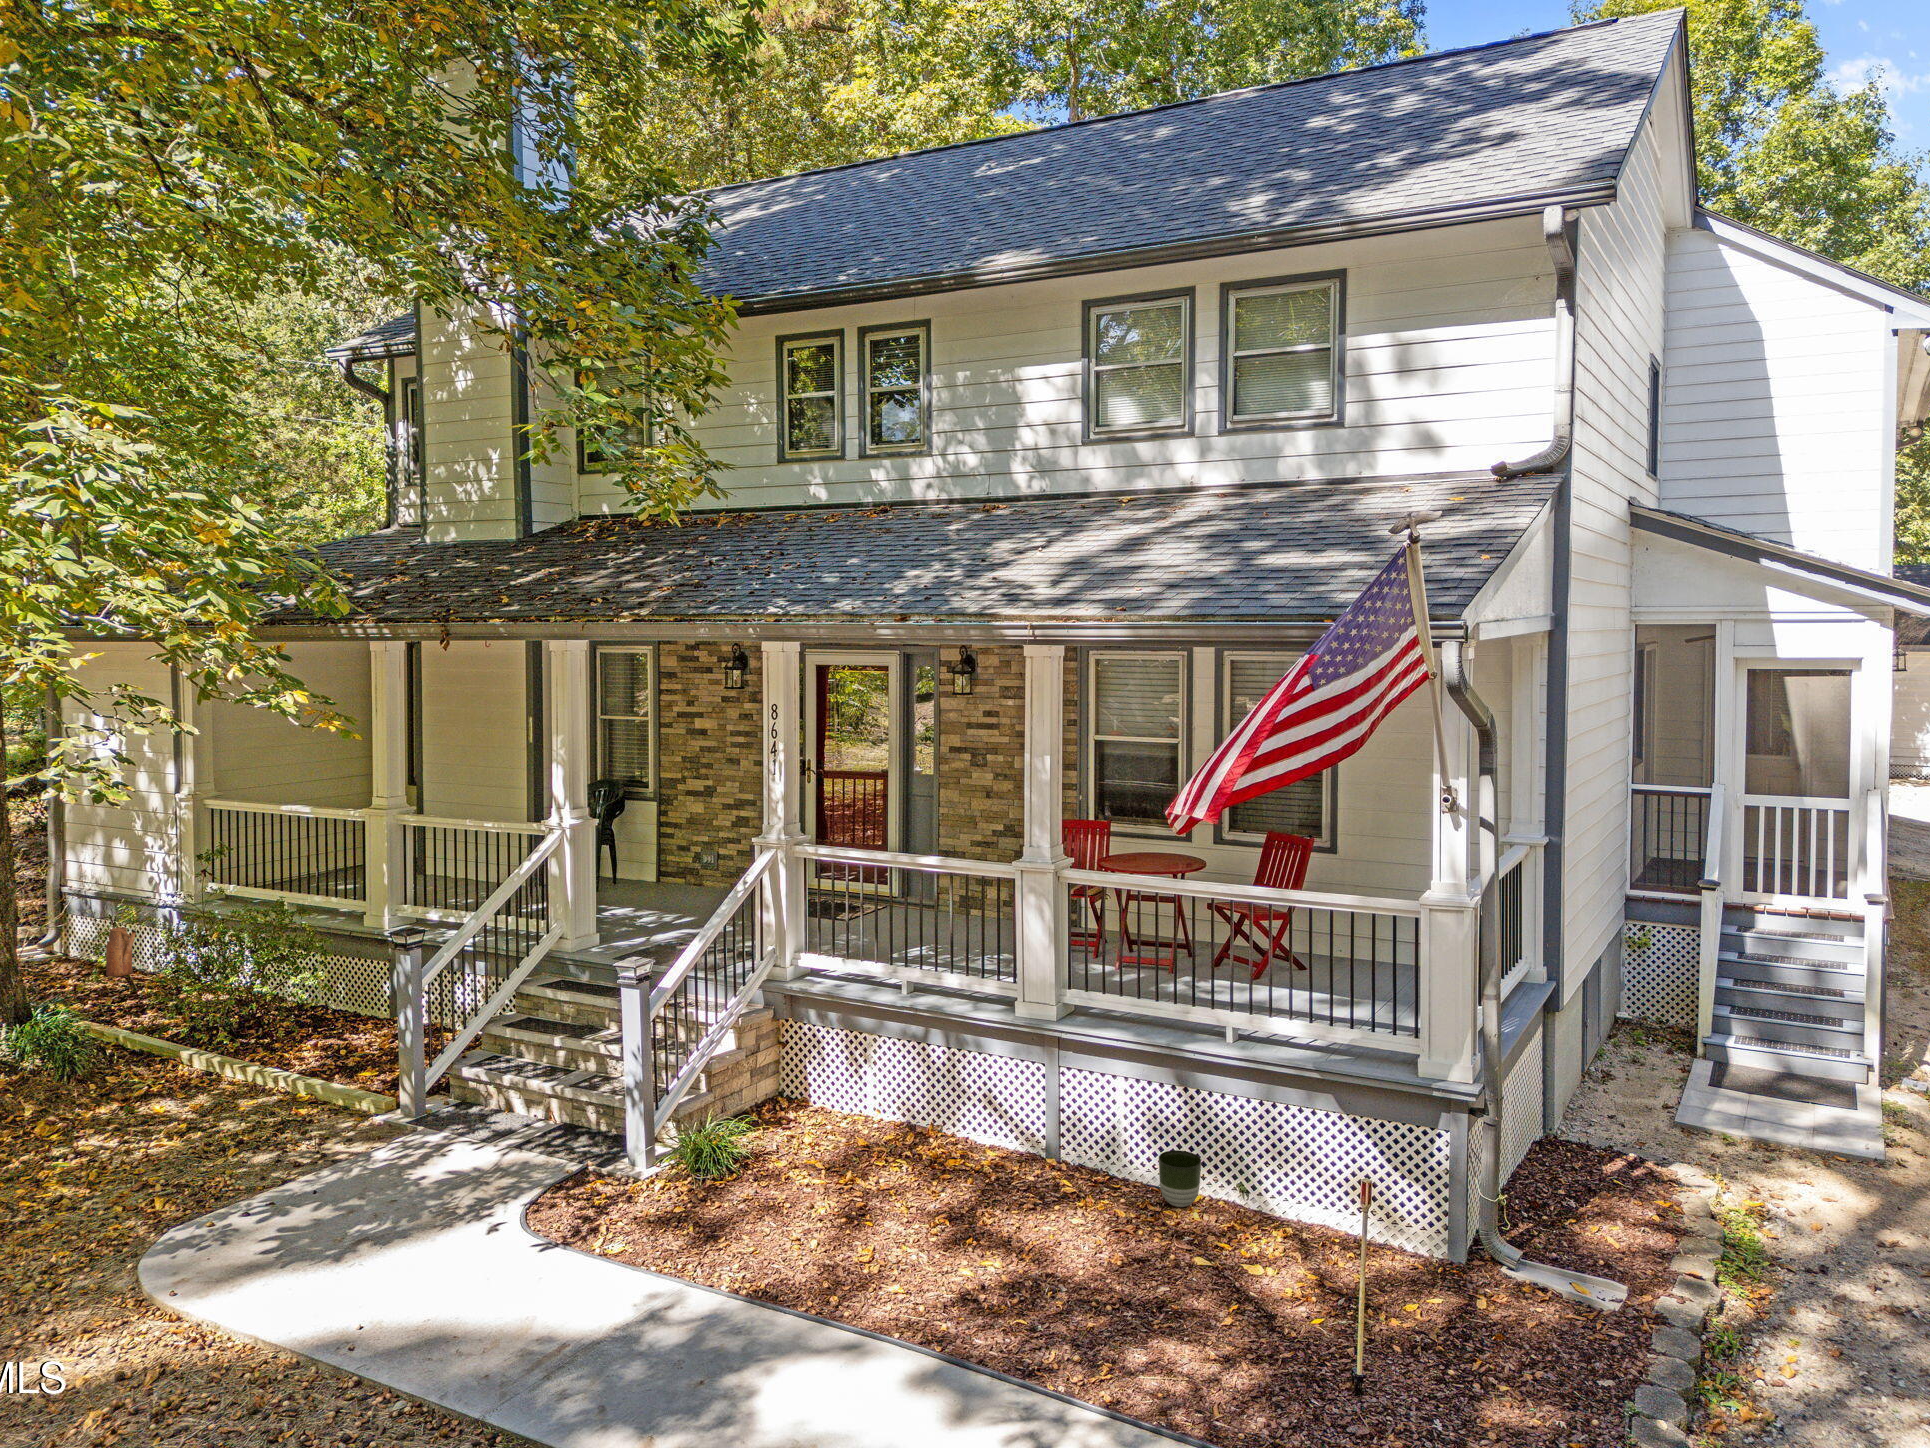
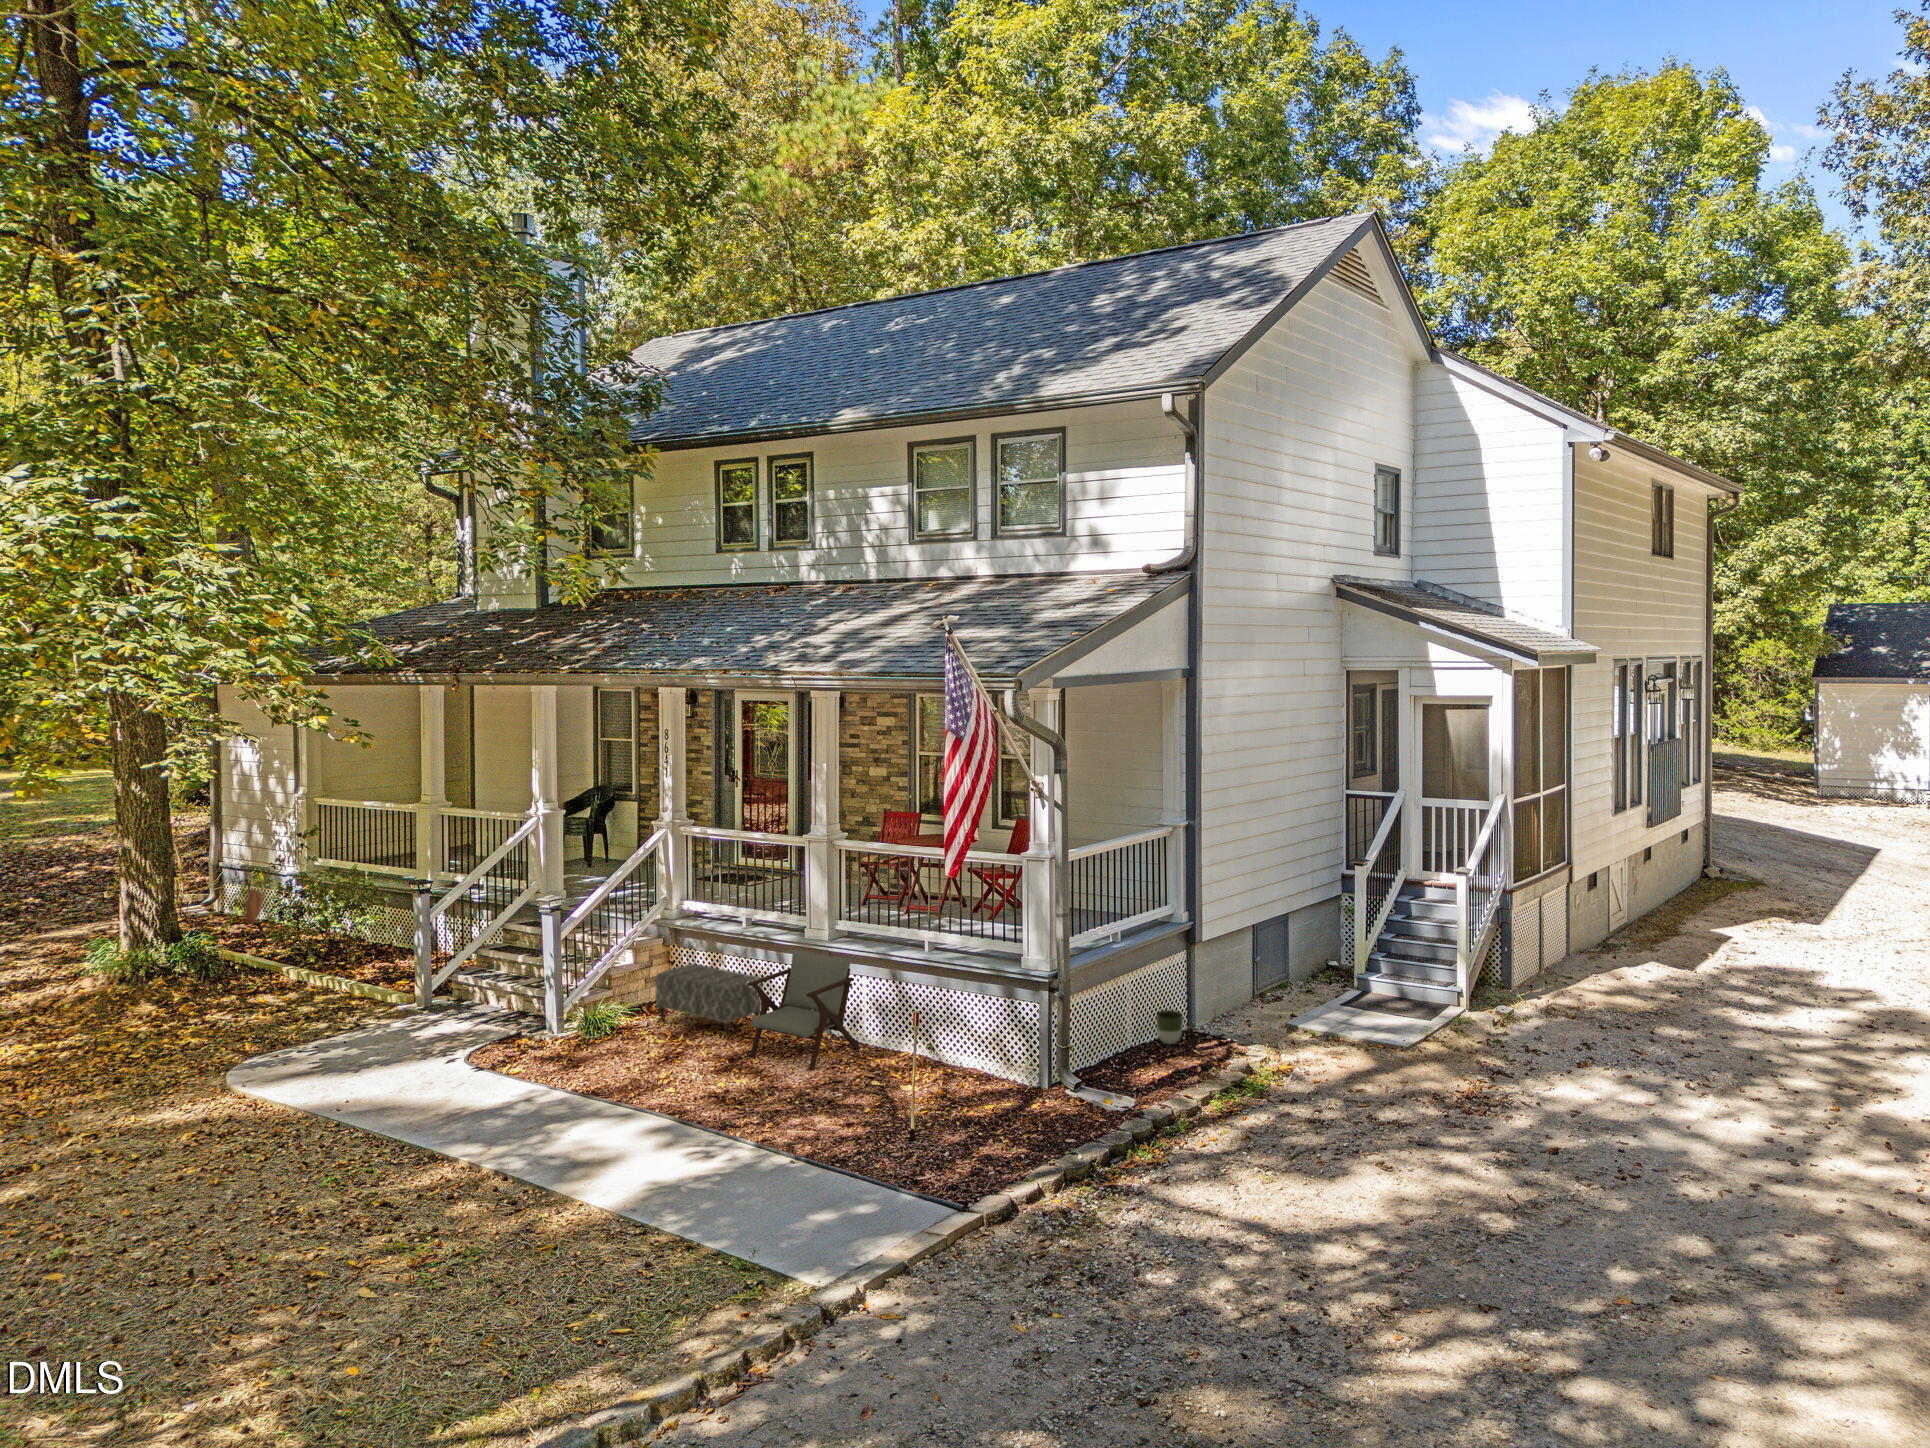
lounge chair: none [961,1034,1117,1229] -> present [747,950,860,1071]
bench: none [778,1046,943,1165] -> present [655,963,763,1038]
planter: present [1159,1150,1201,1207] -> present [1156,1010,1183,1044]

